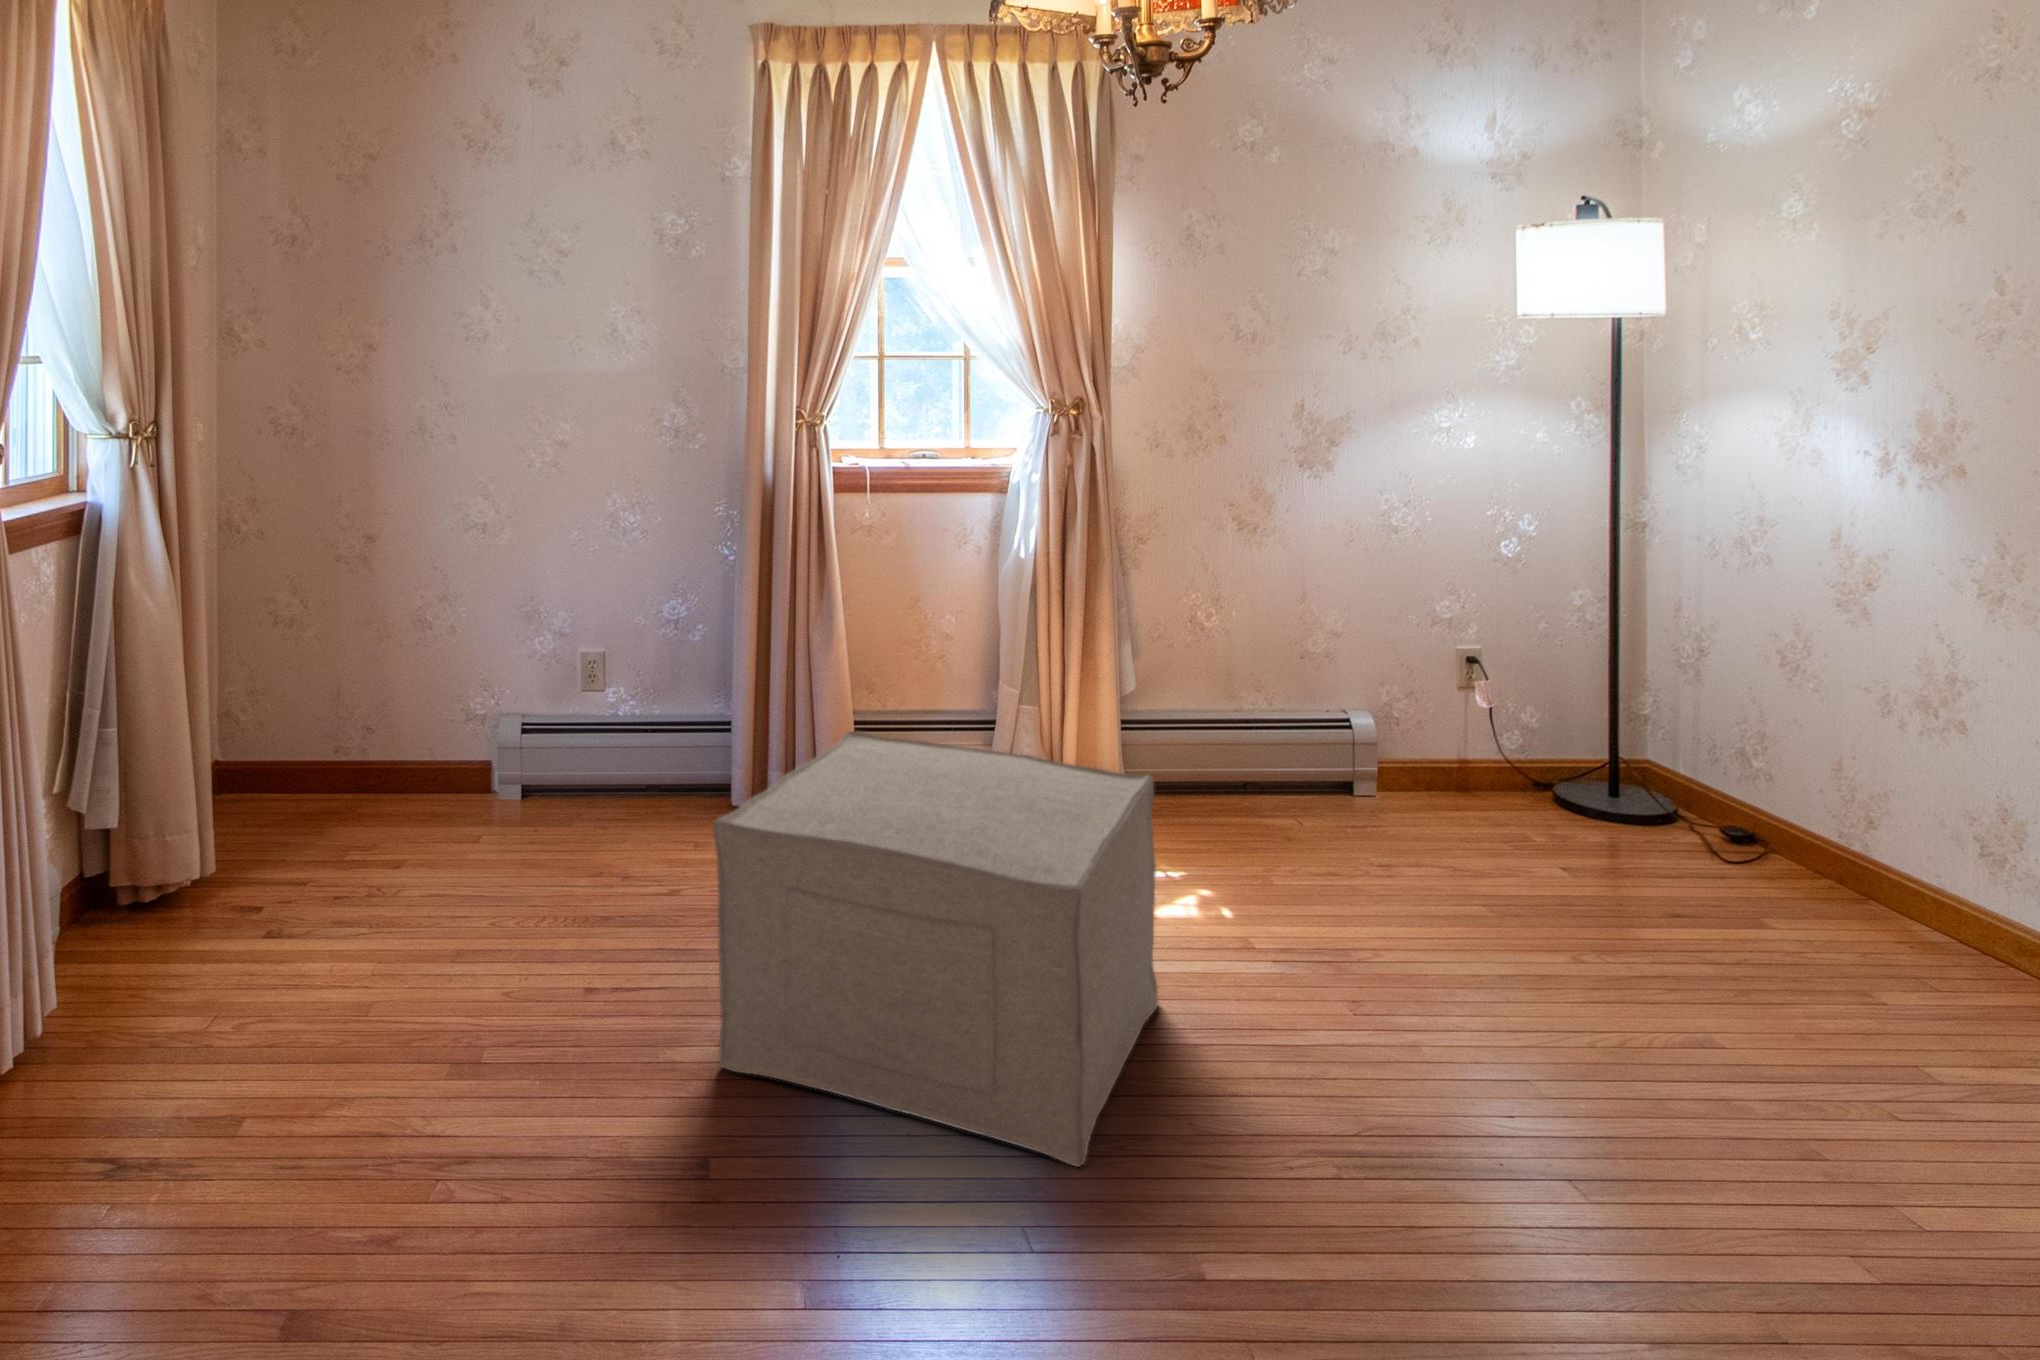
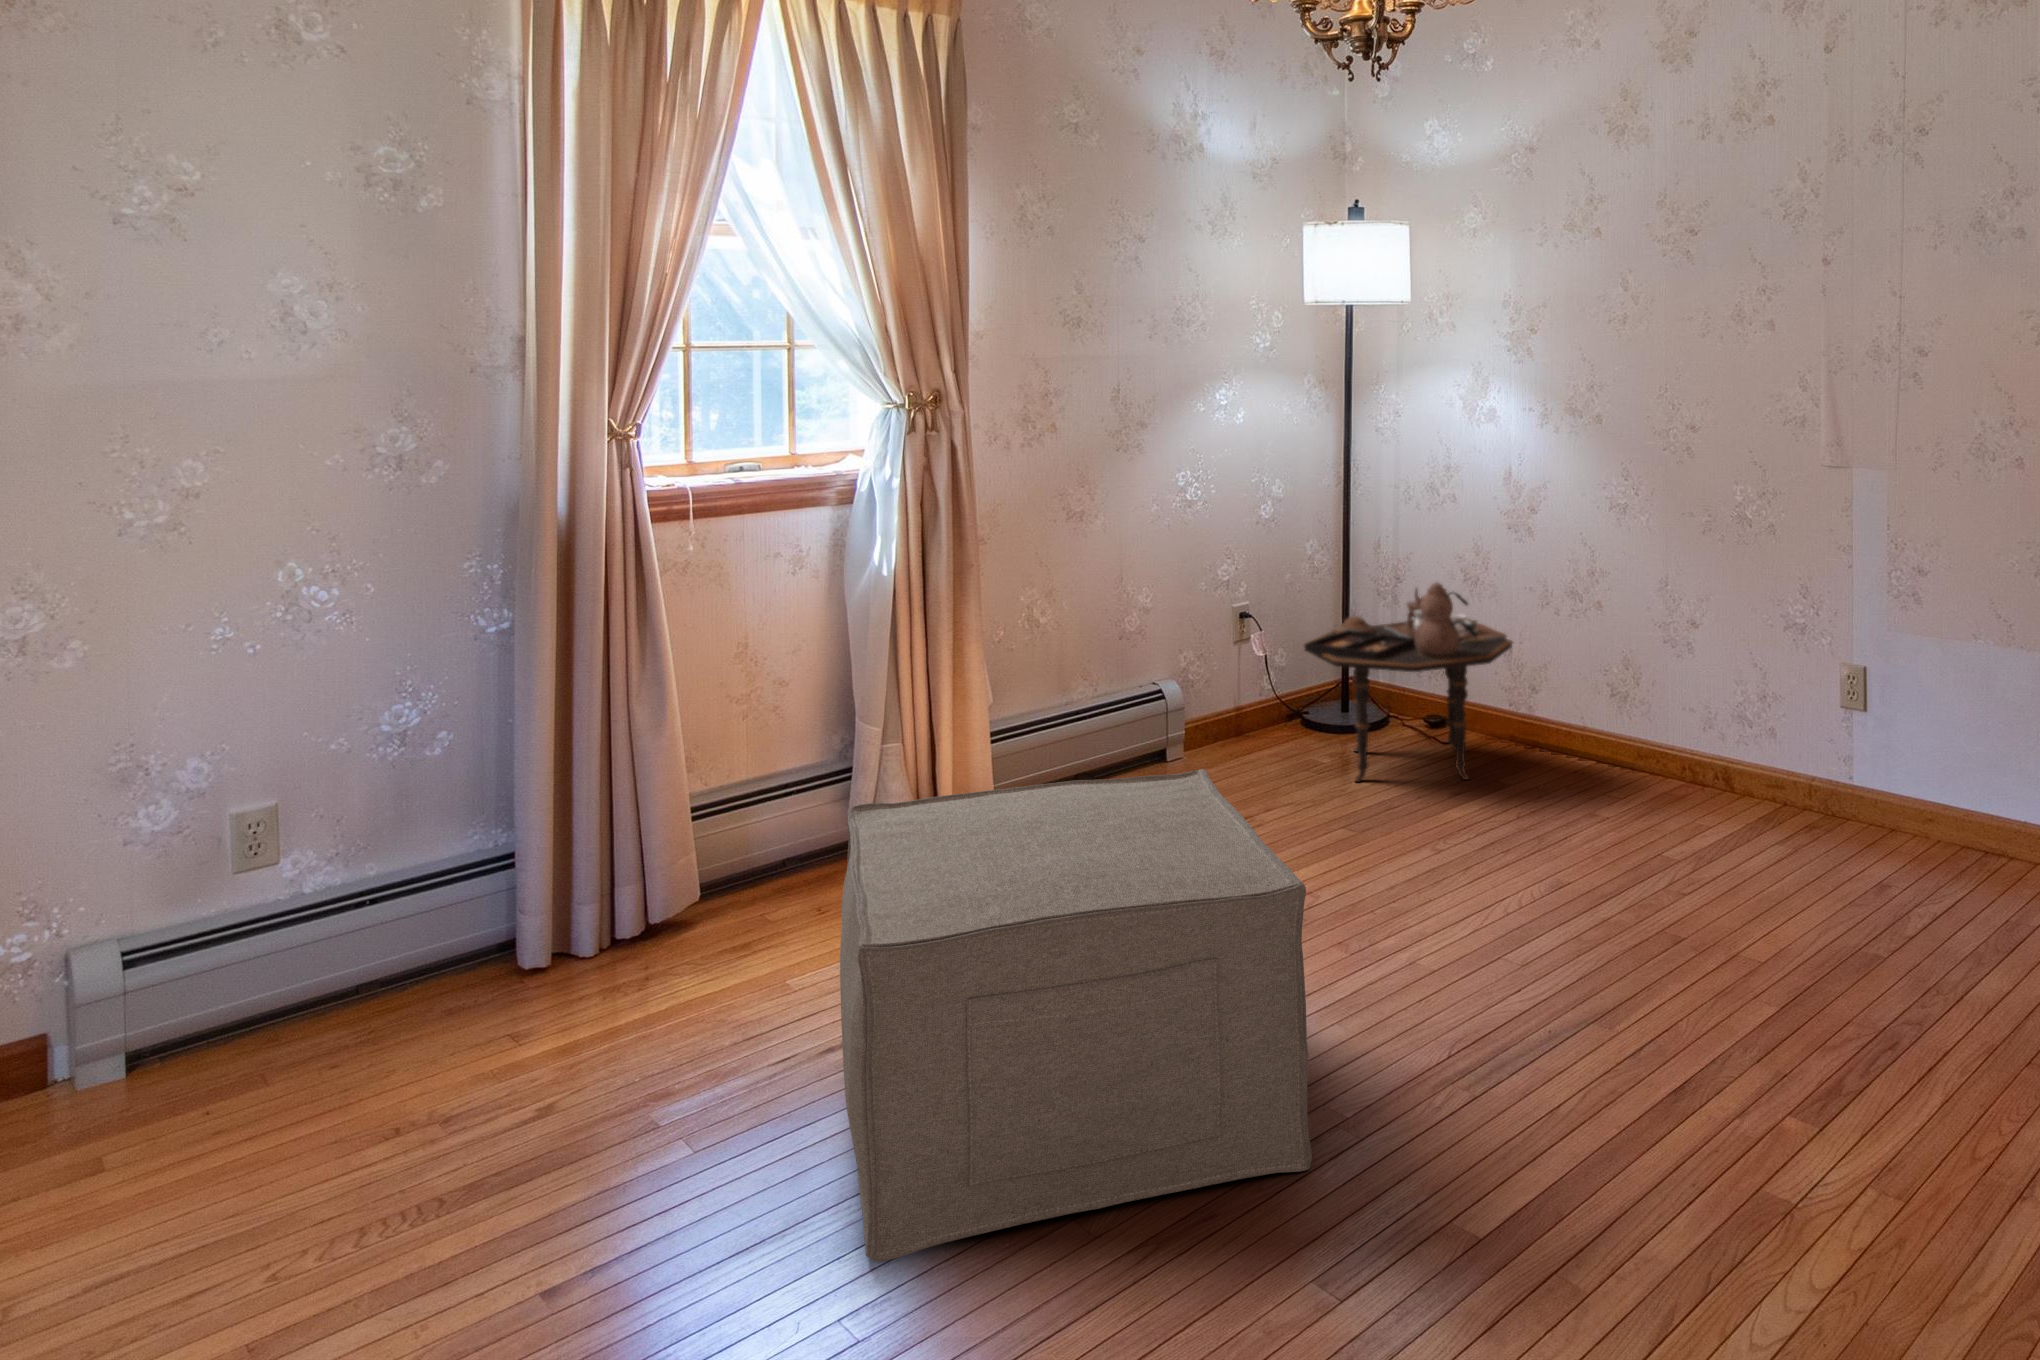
side table: none [1495,653,1807,907] -> present [1304,582,1512,782]

